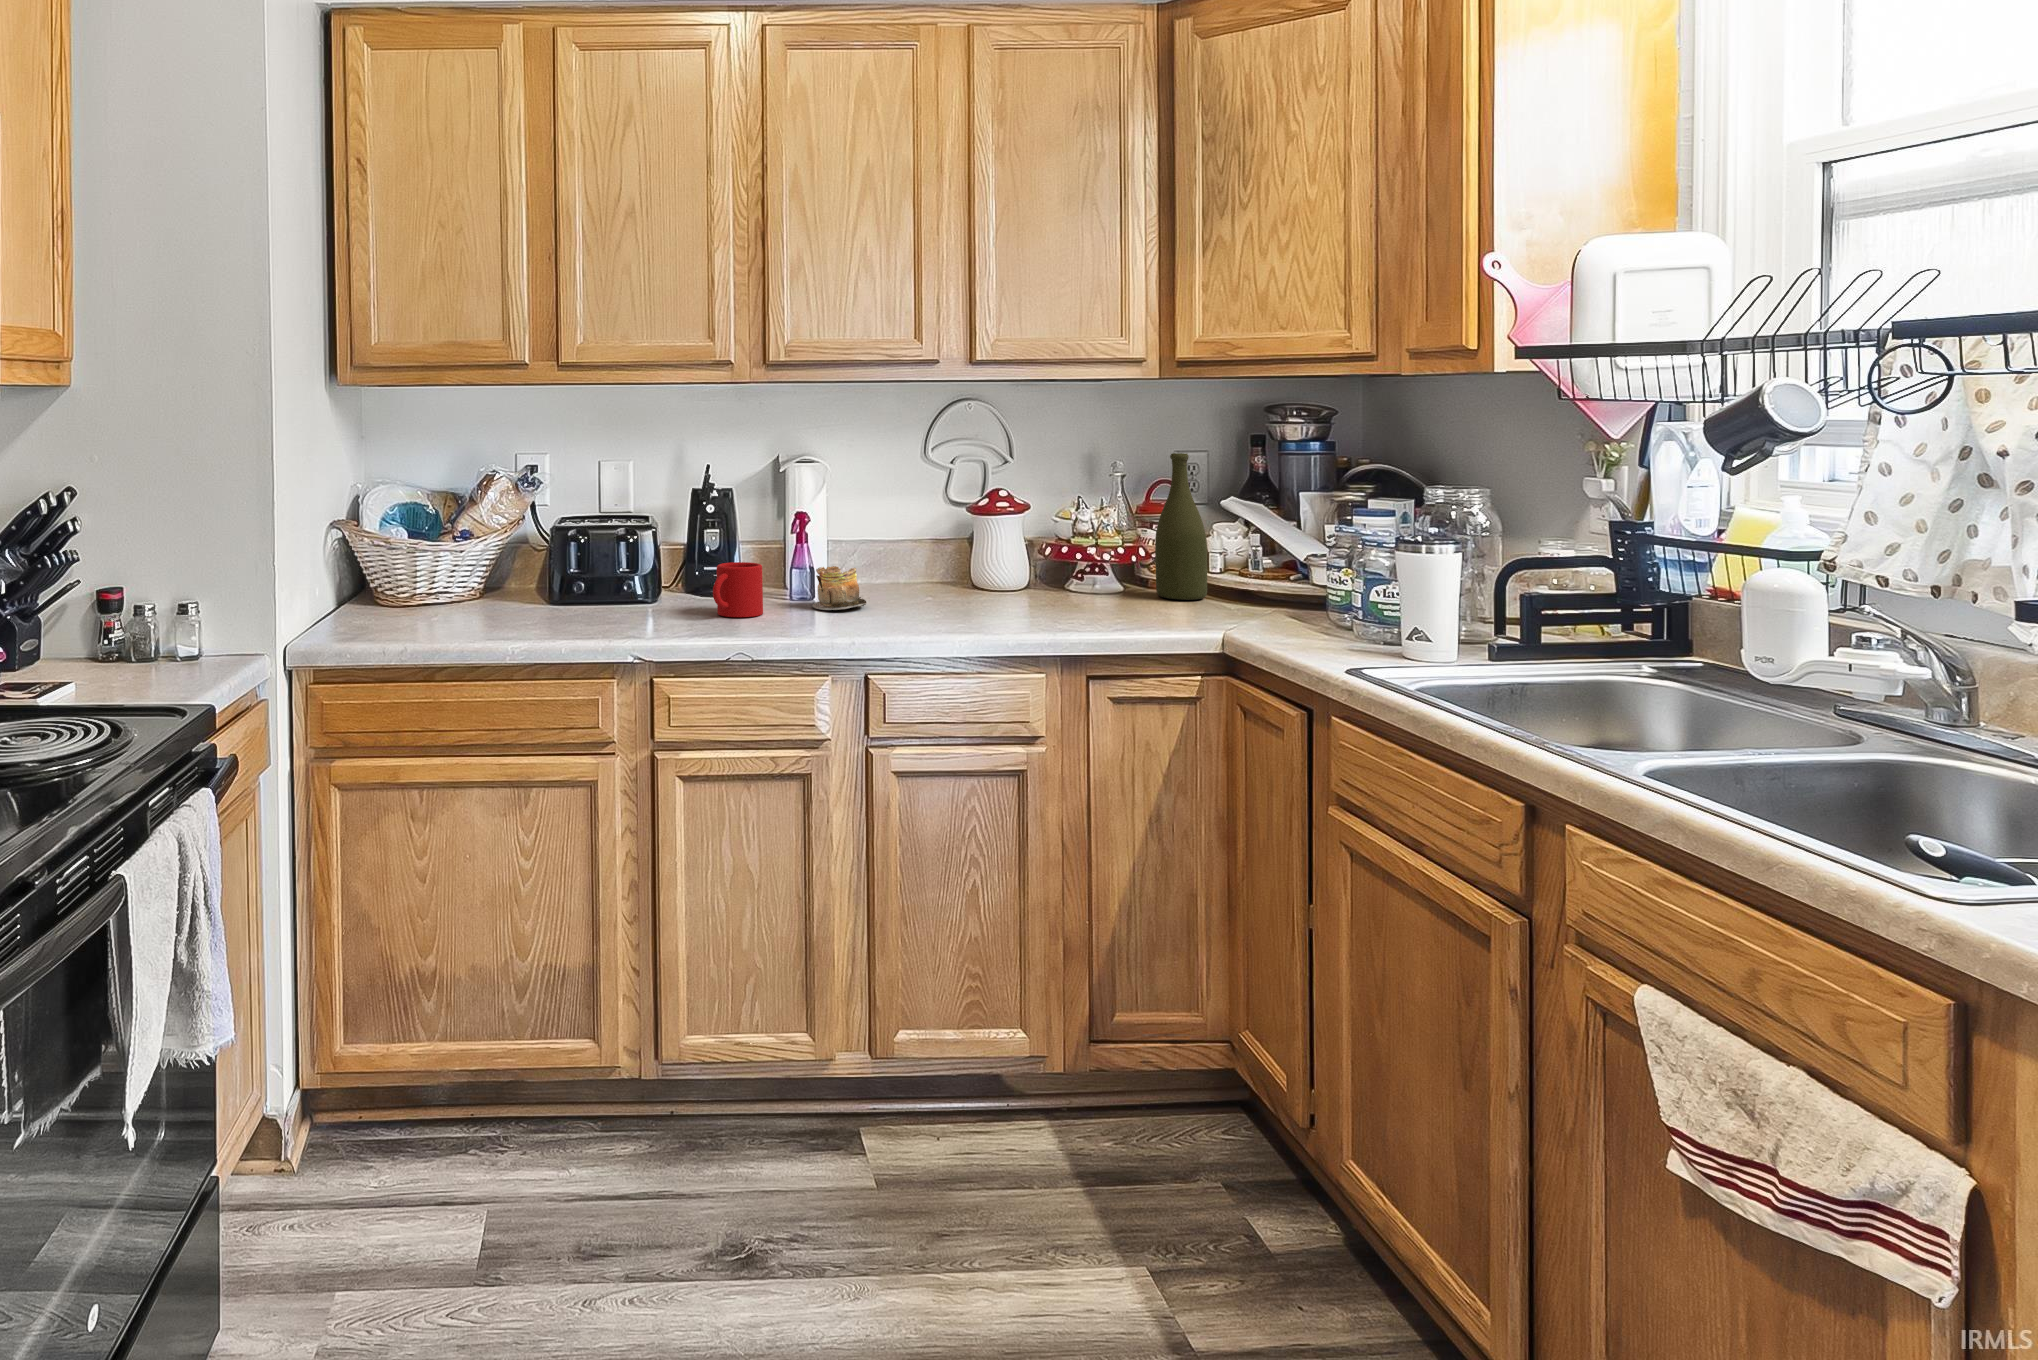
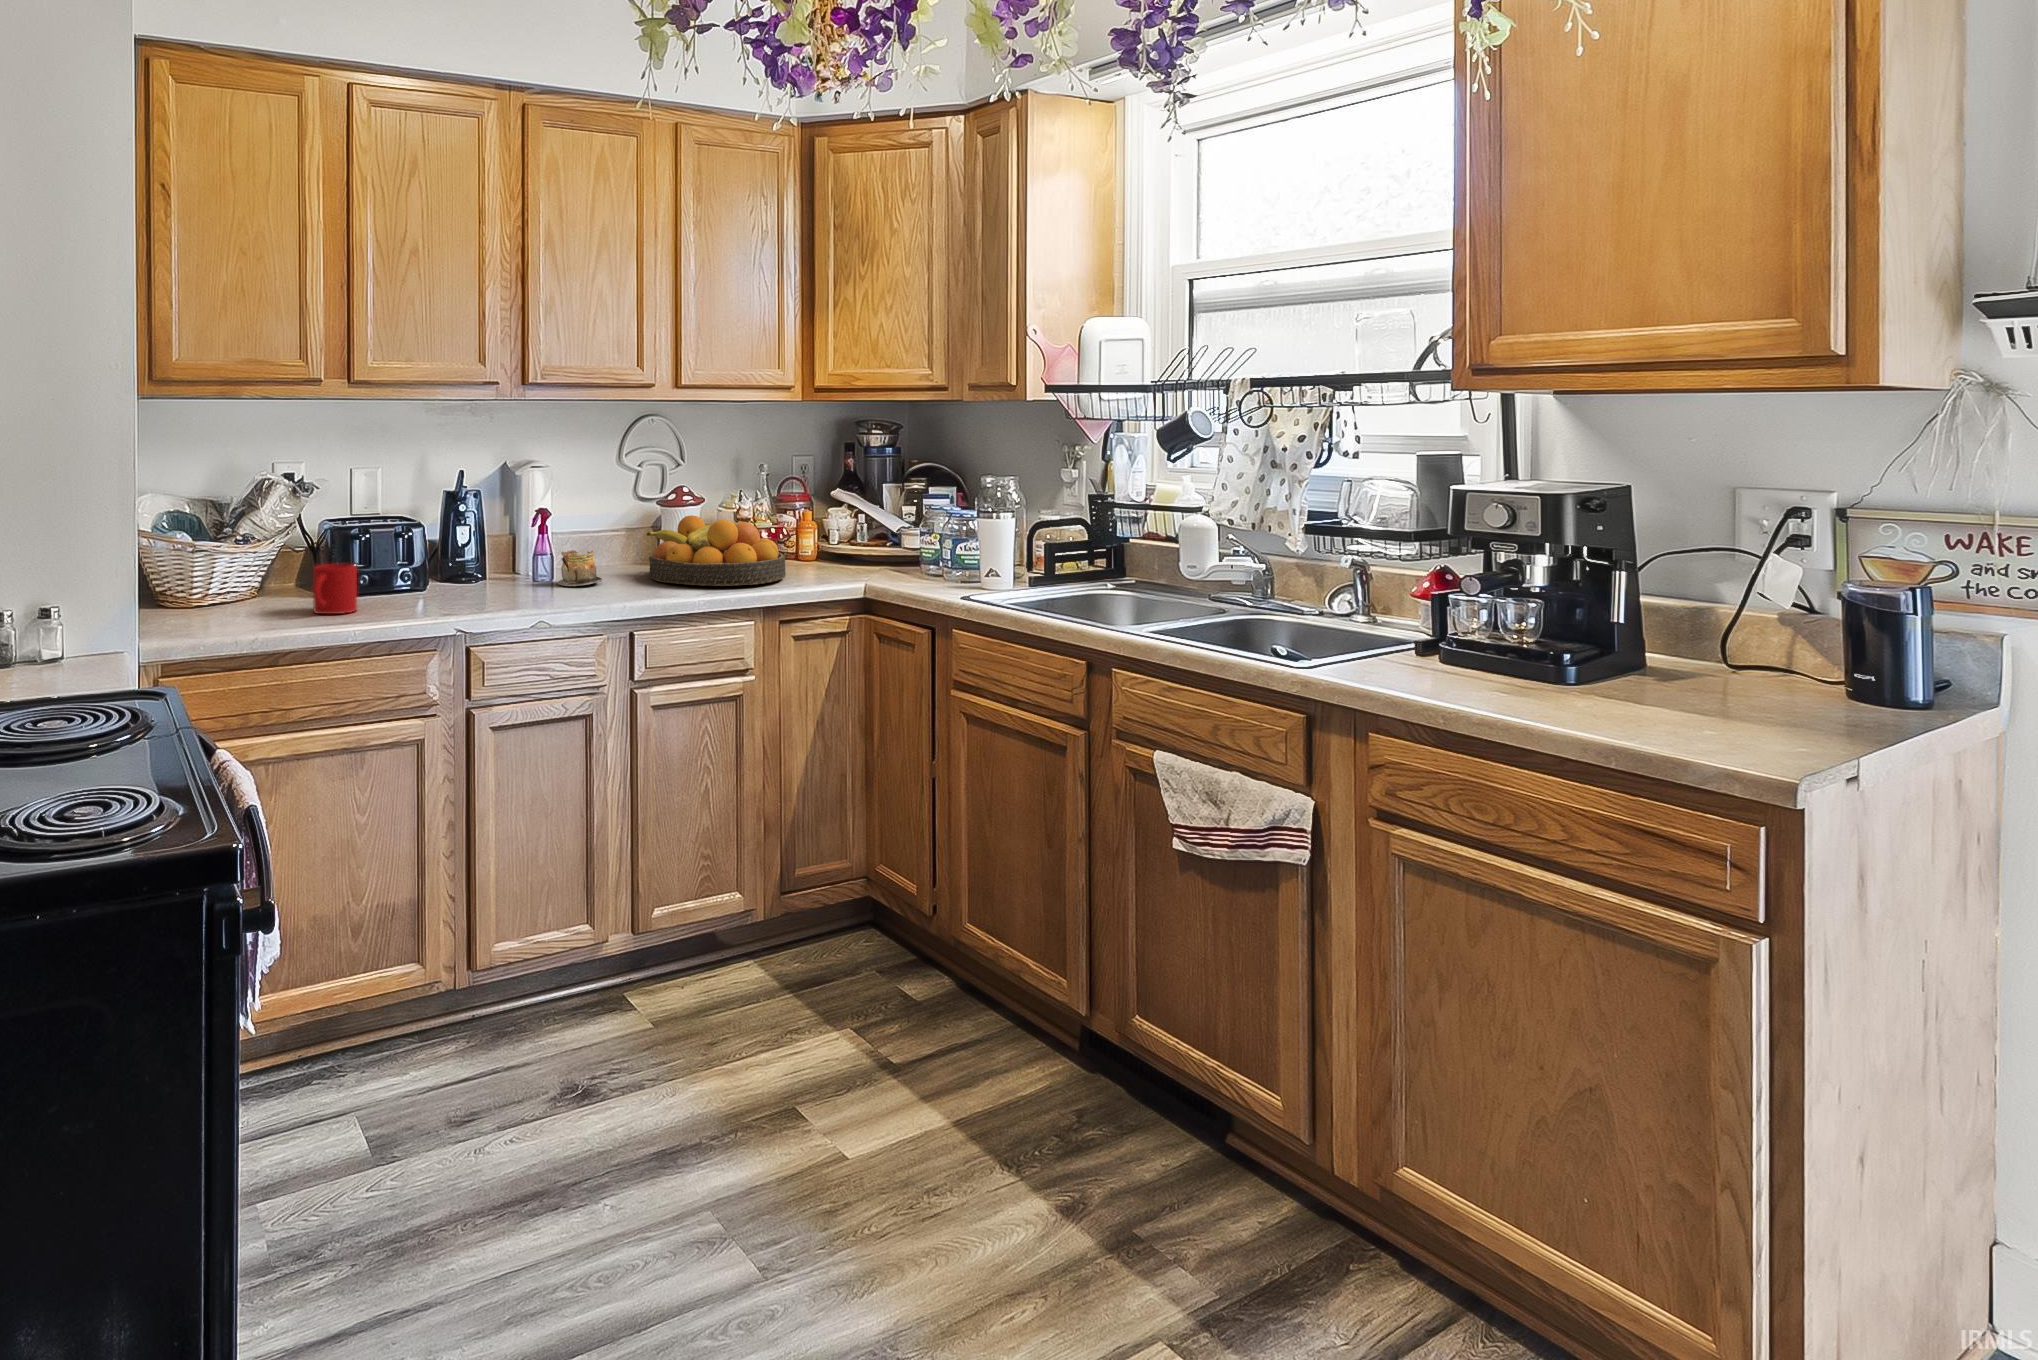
bottle: present [1155,453,1207,600] -> none [802,455,838,566]
fruit bowl: none [931,529,1112,623] -> present [647,515,786,586]
mug: present [713,562,763,617] -> present [313,564,357,614]

